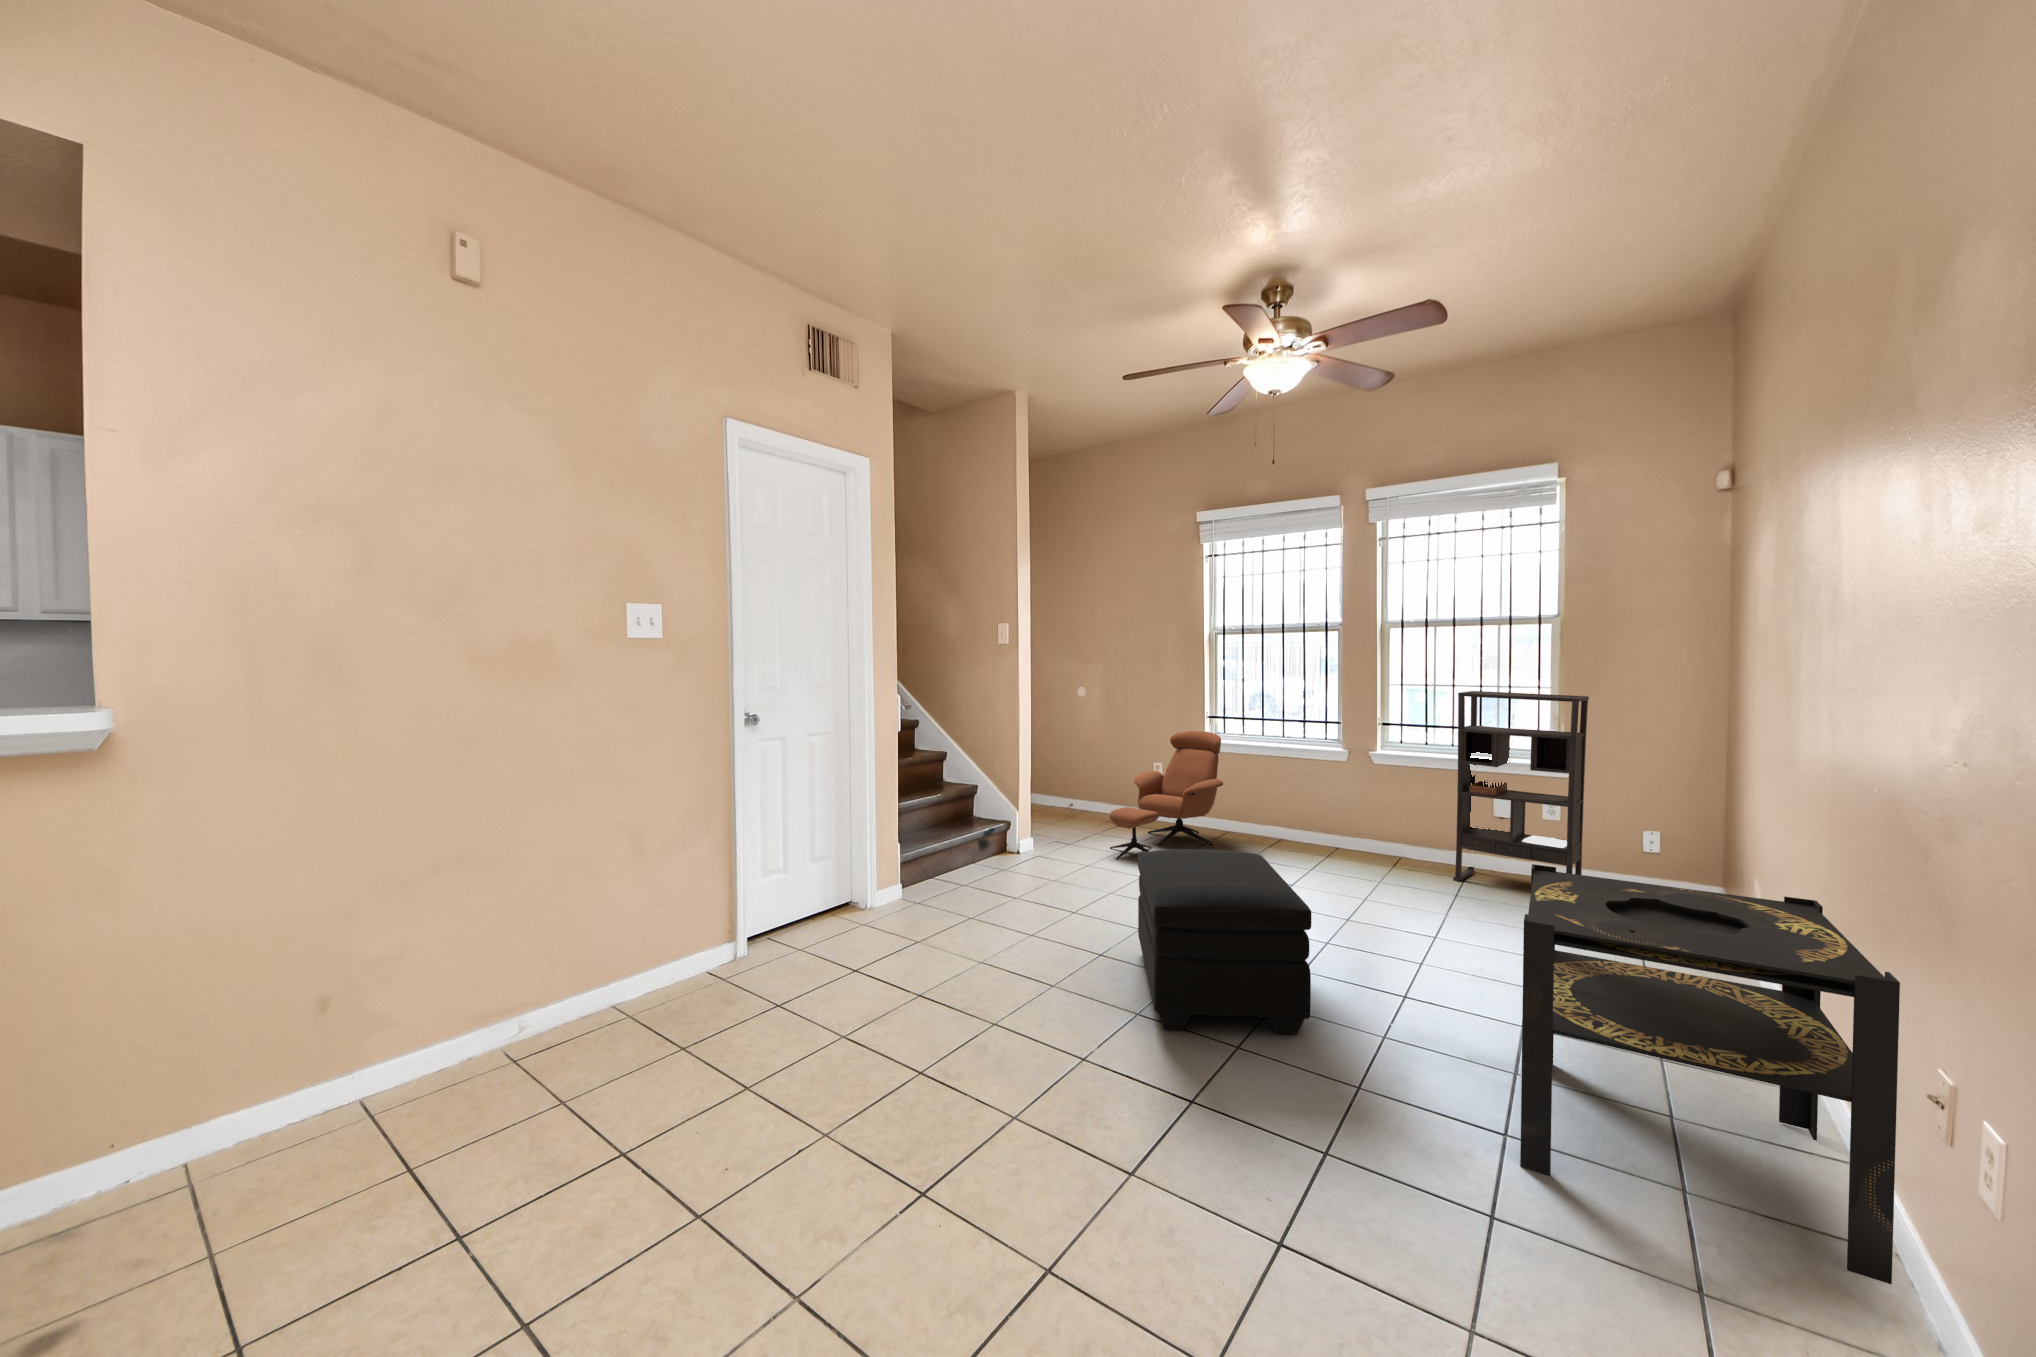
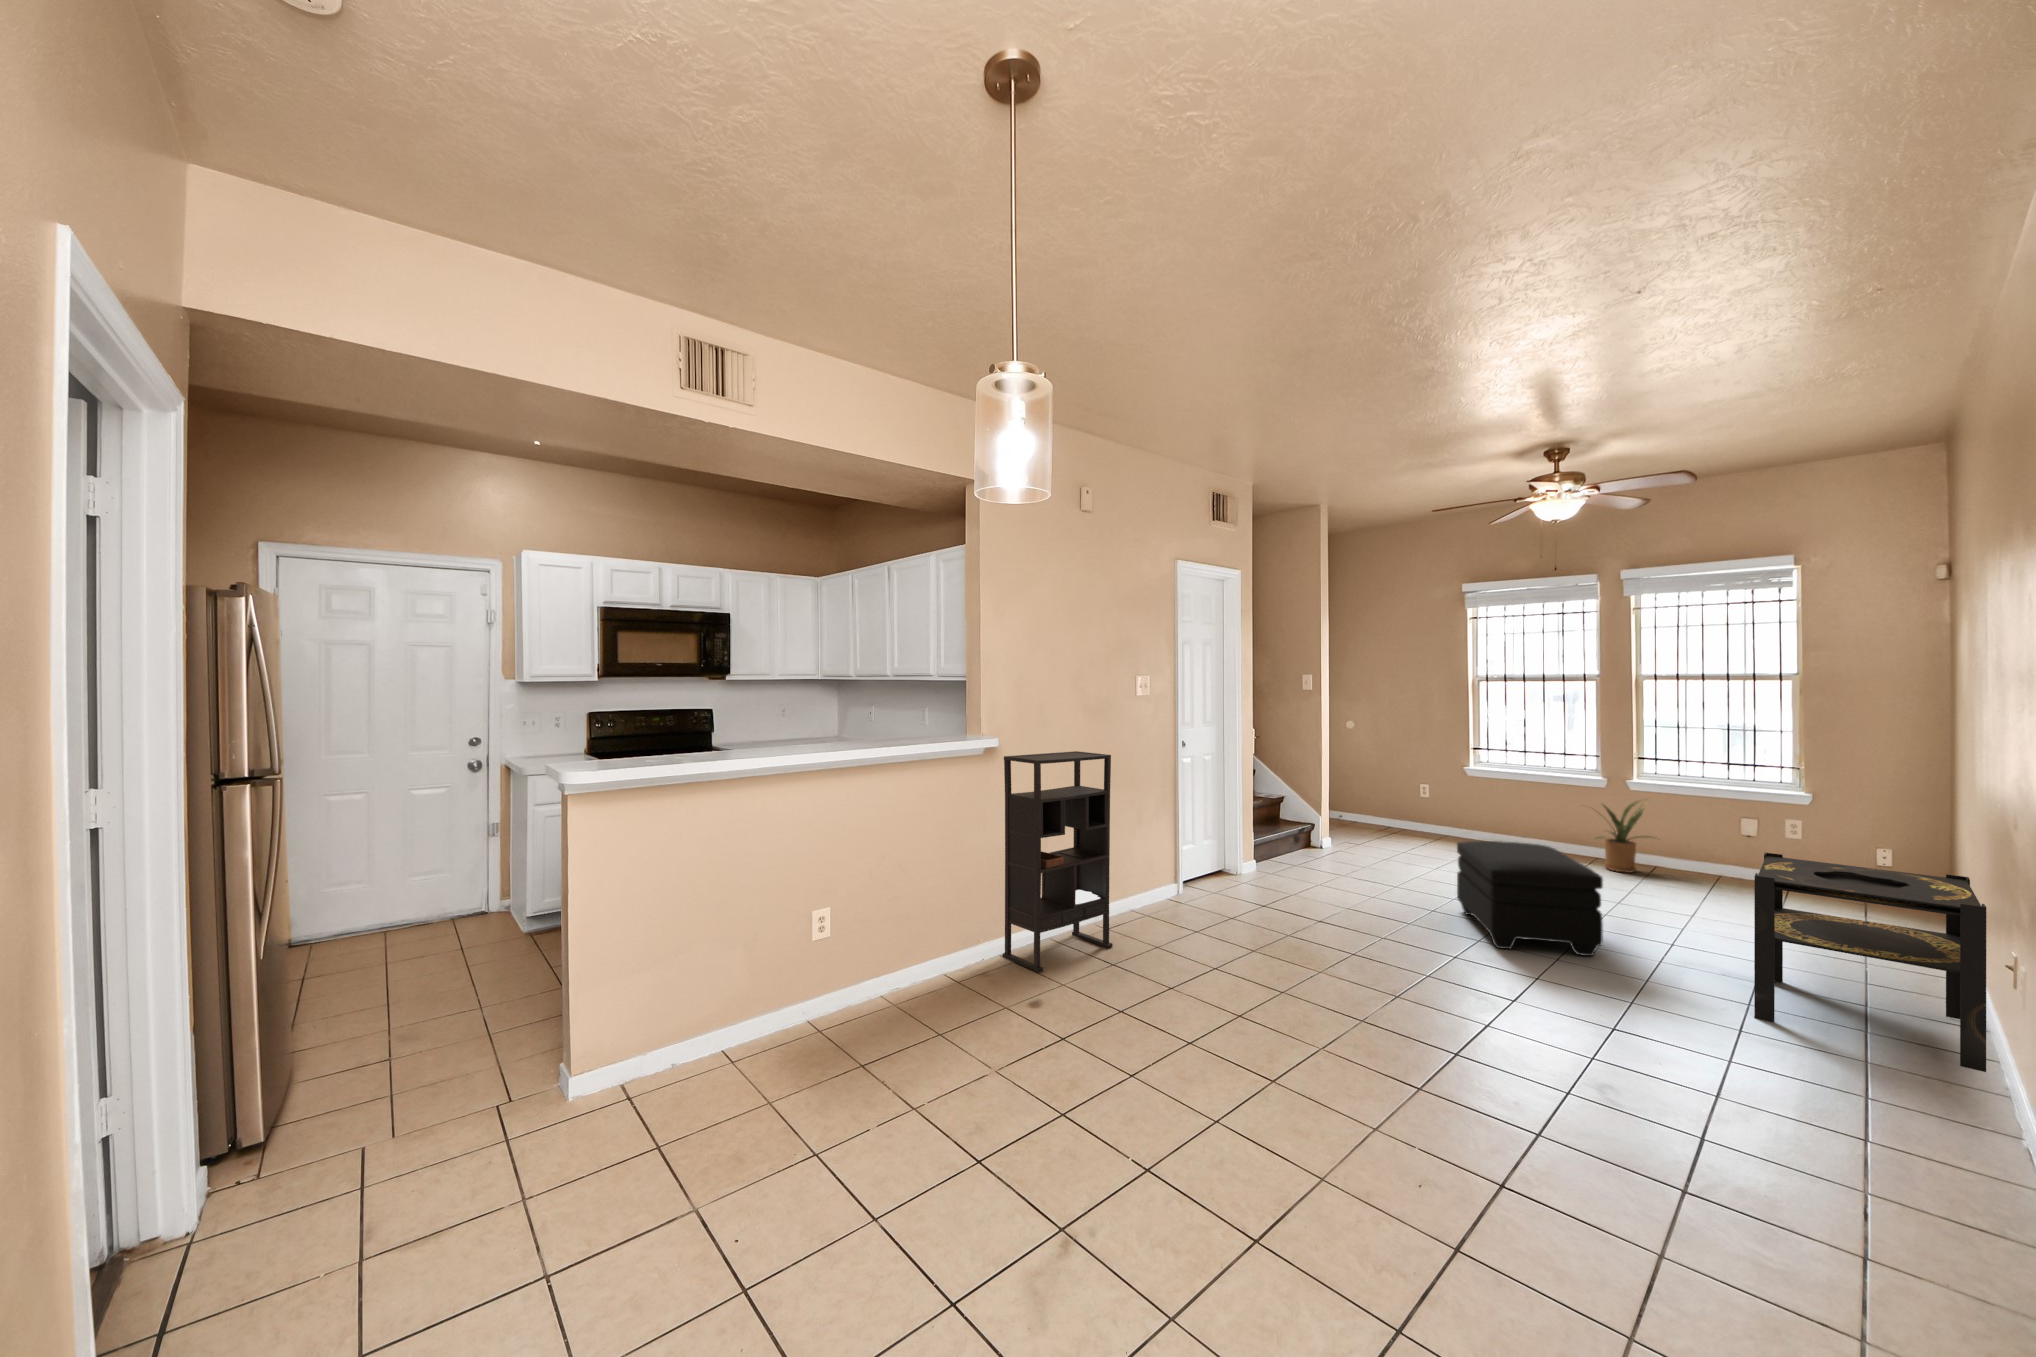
bookshelf: present [1453,691,1589,882] -> present [1002,751,1113,972]
lounge chair: present [1110,731,1223,859] -> none [1397,759,1492,857]
house plant: none [1313,775,1409,870] -> present [1592,801,1656,873]

